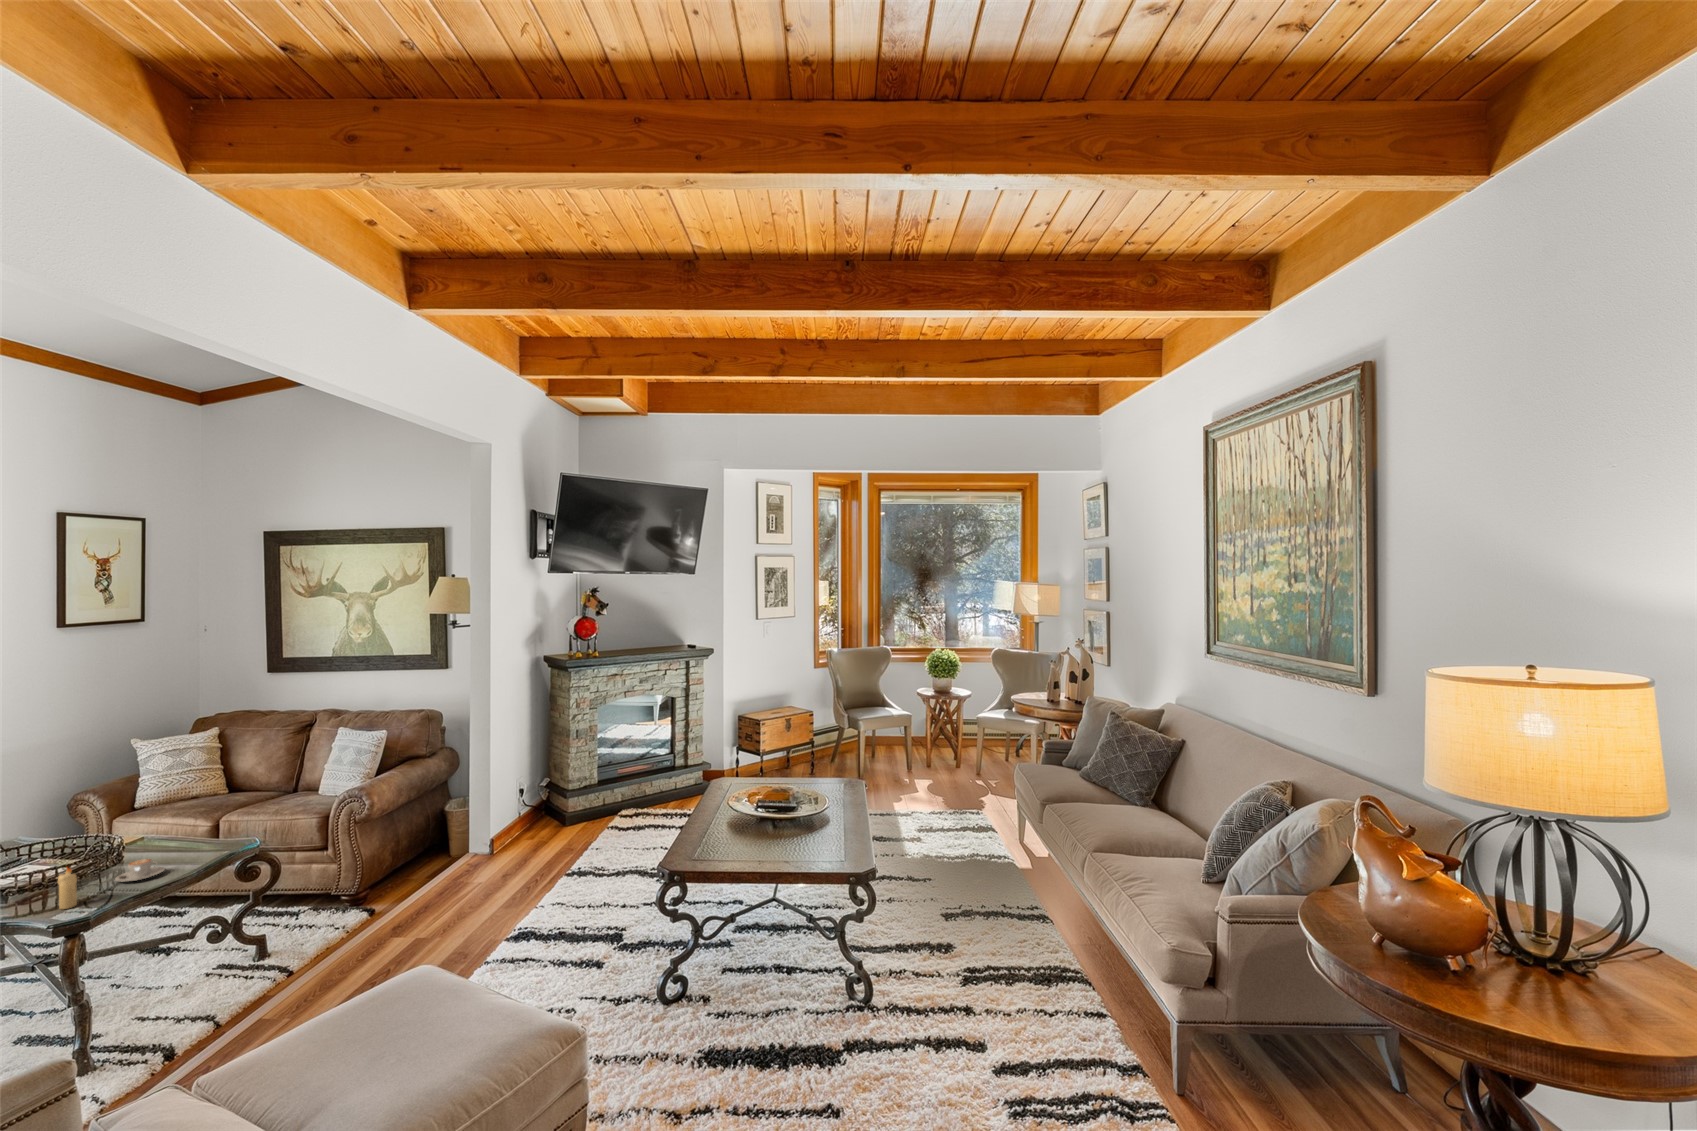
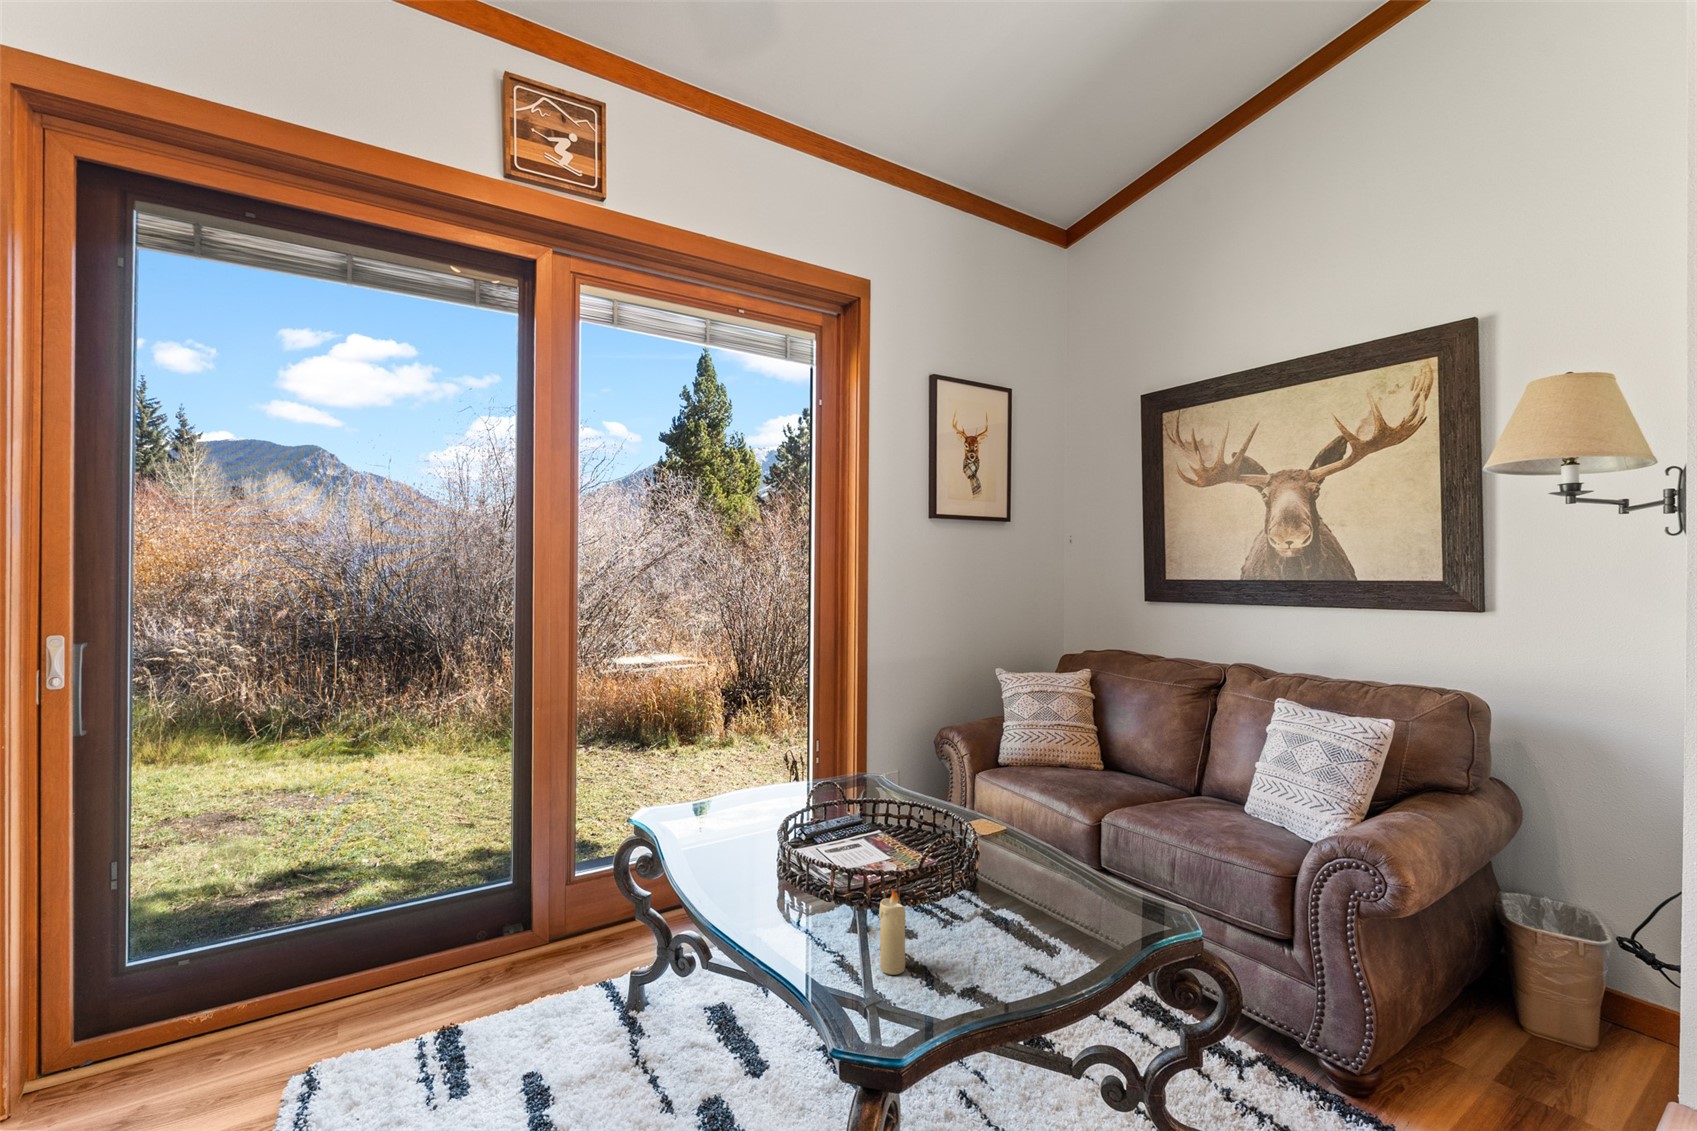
coffee cup: present [115,859,165,882] -> none [965,894,1039,943]

